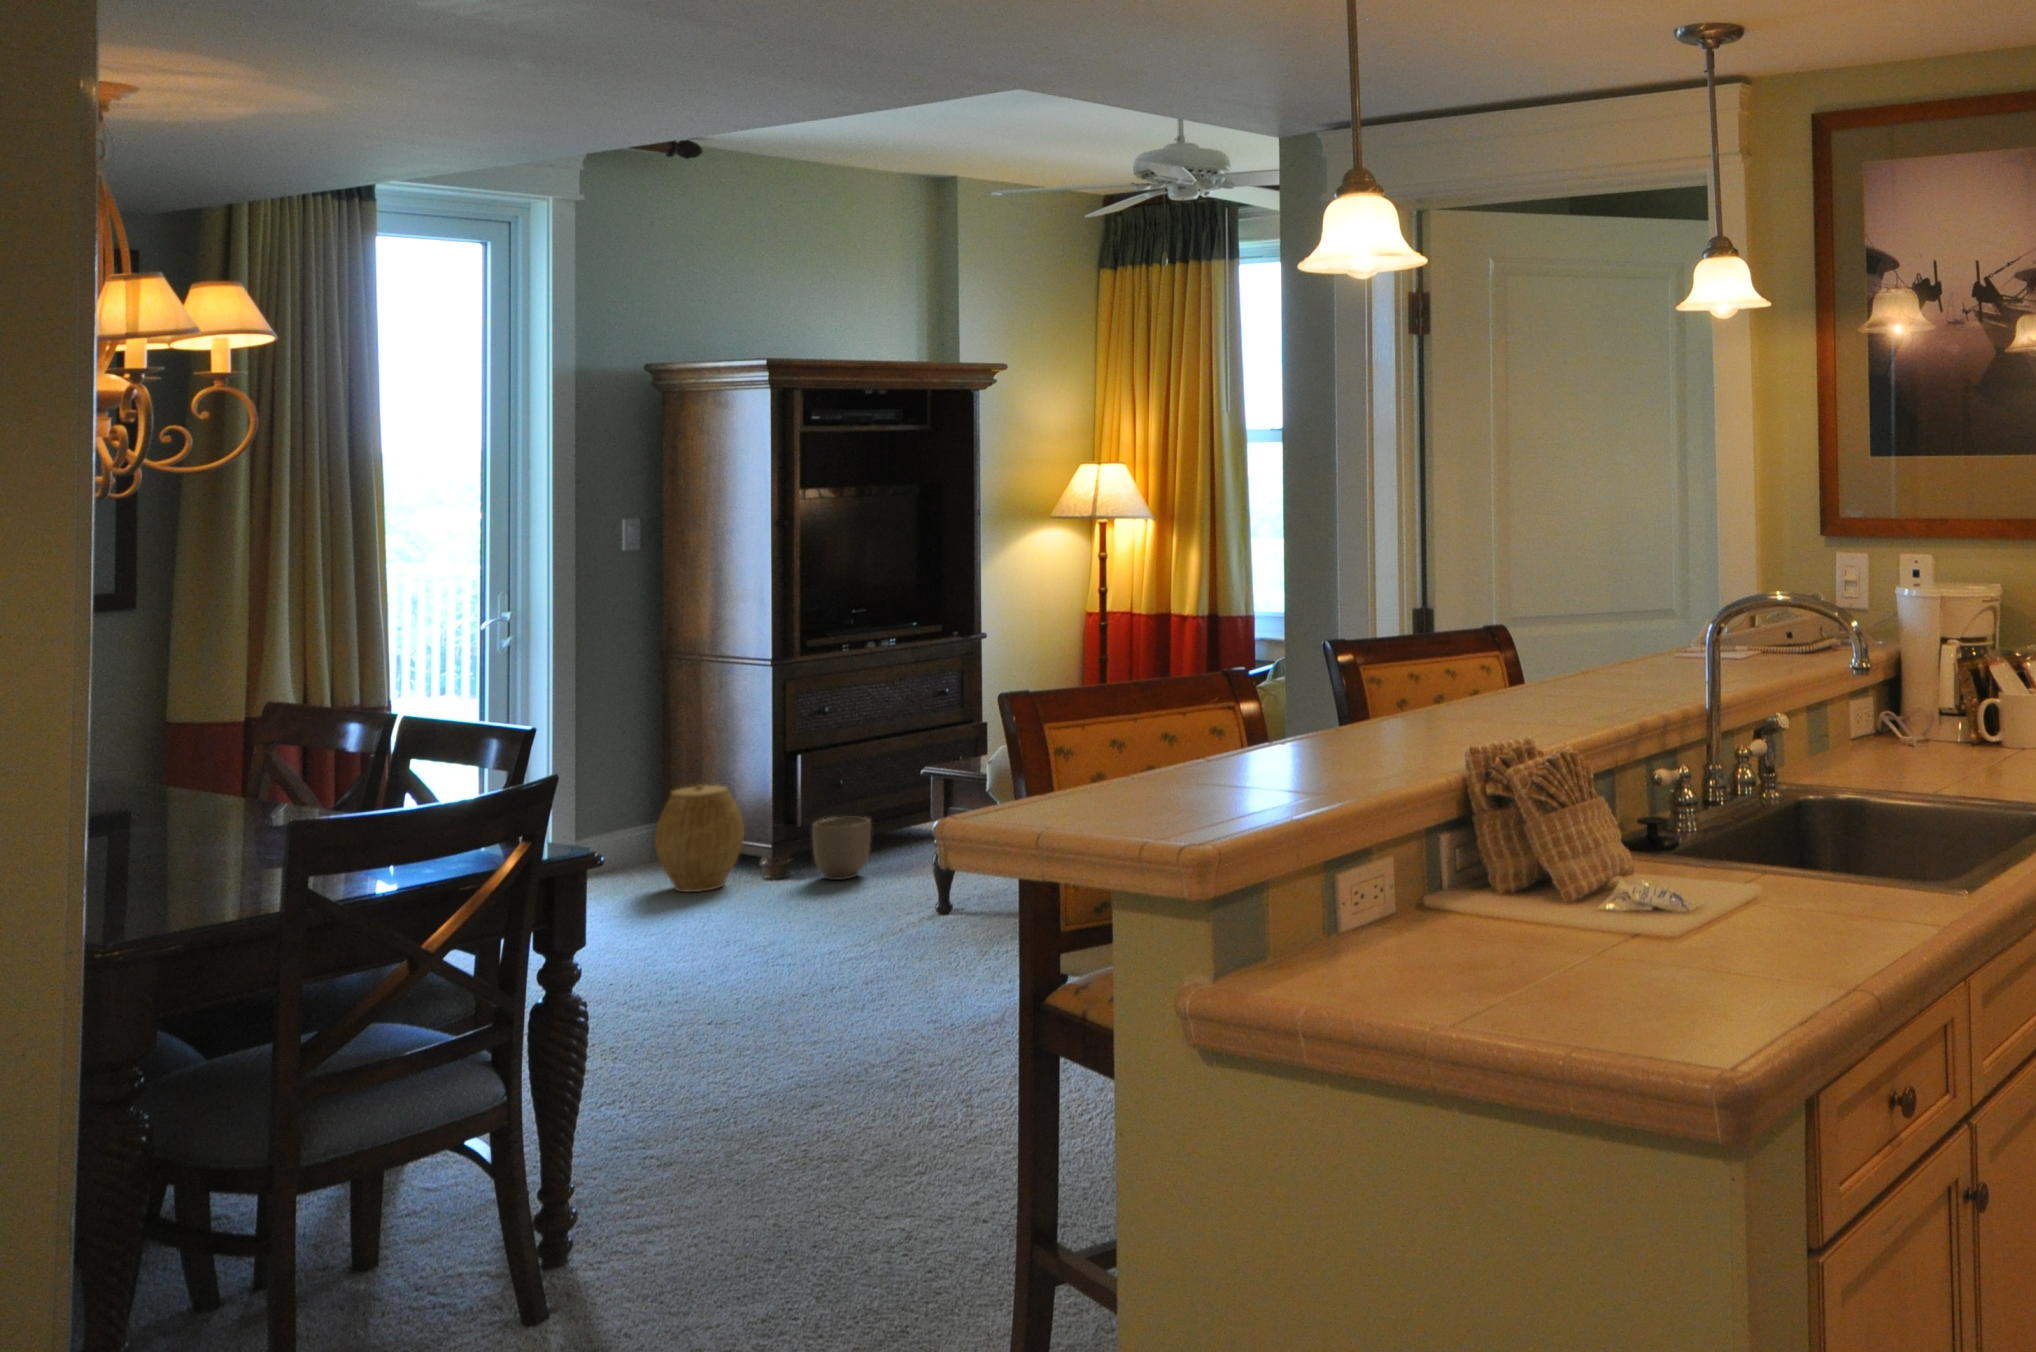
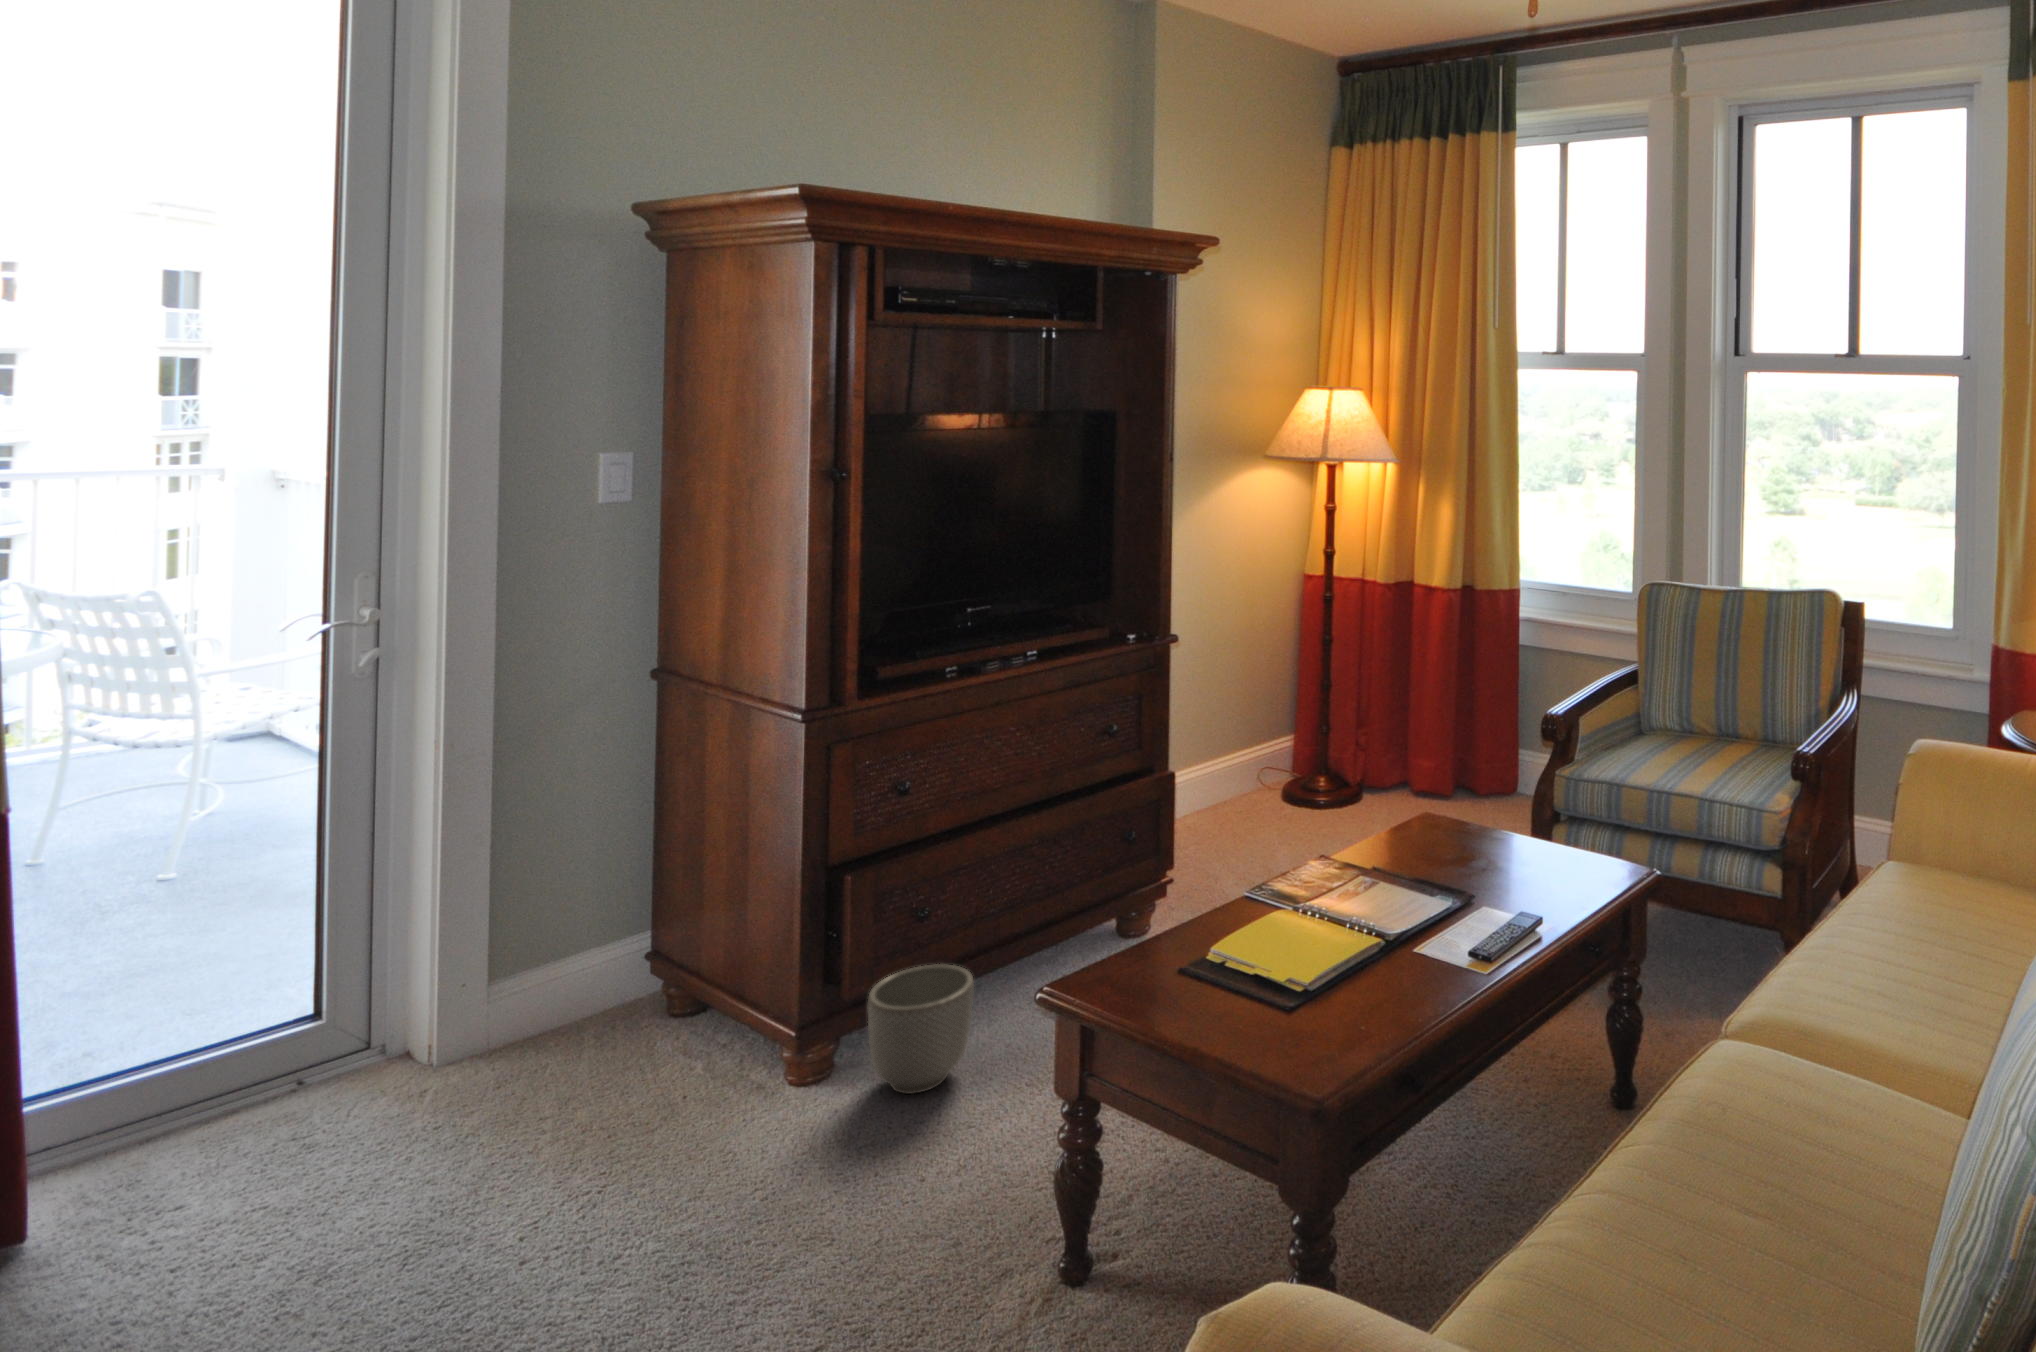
woven basket: present [655,785,744,892] -> none [576,917,749,1132]

